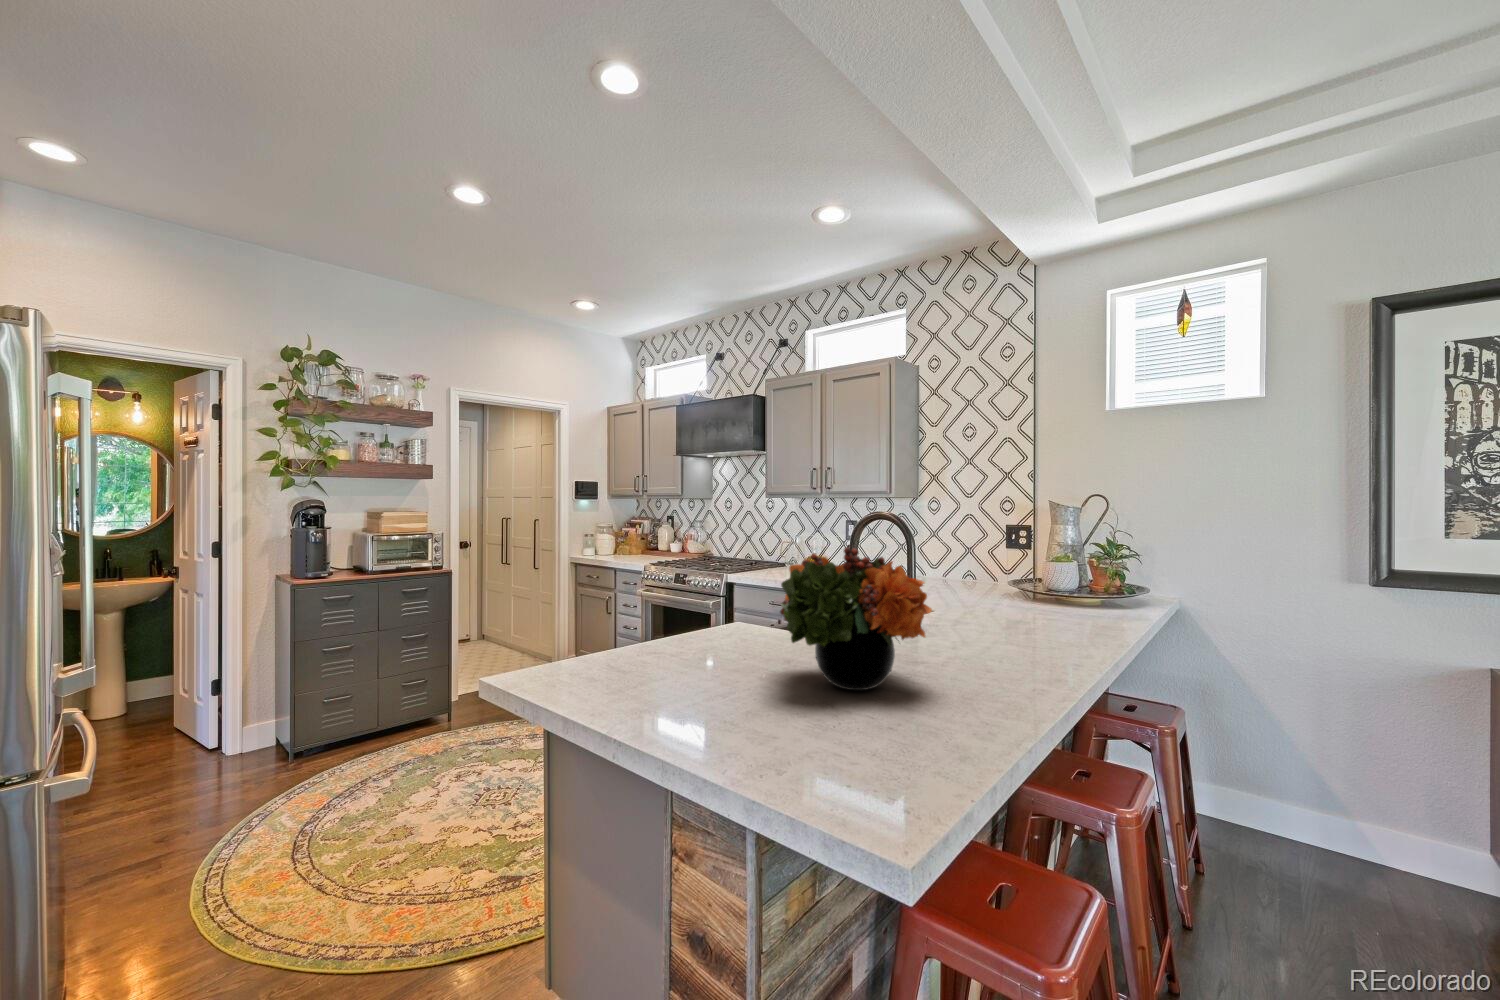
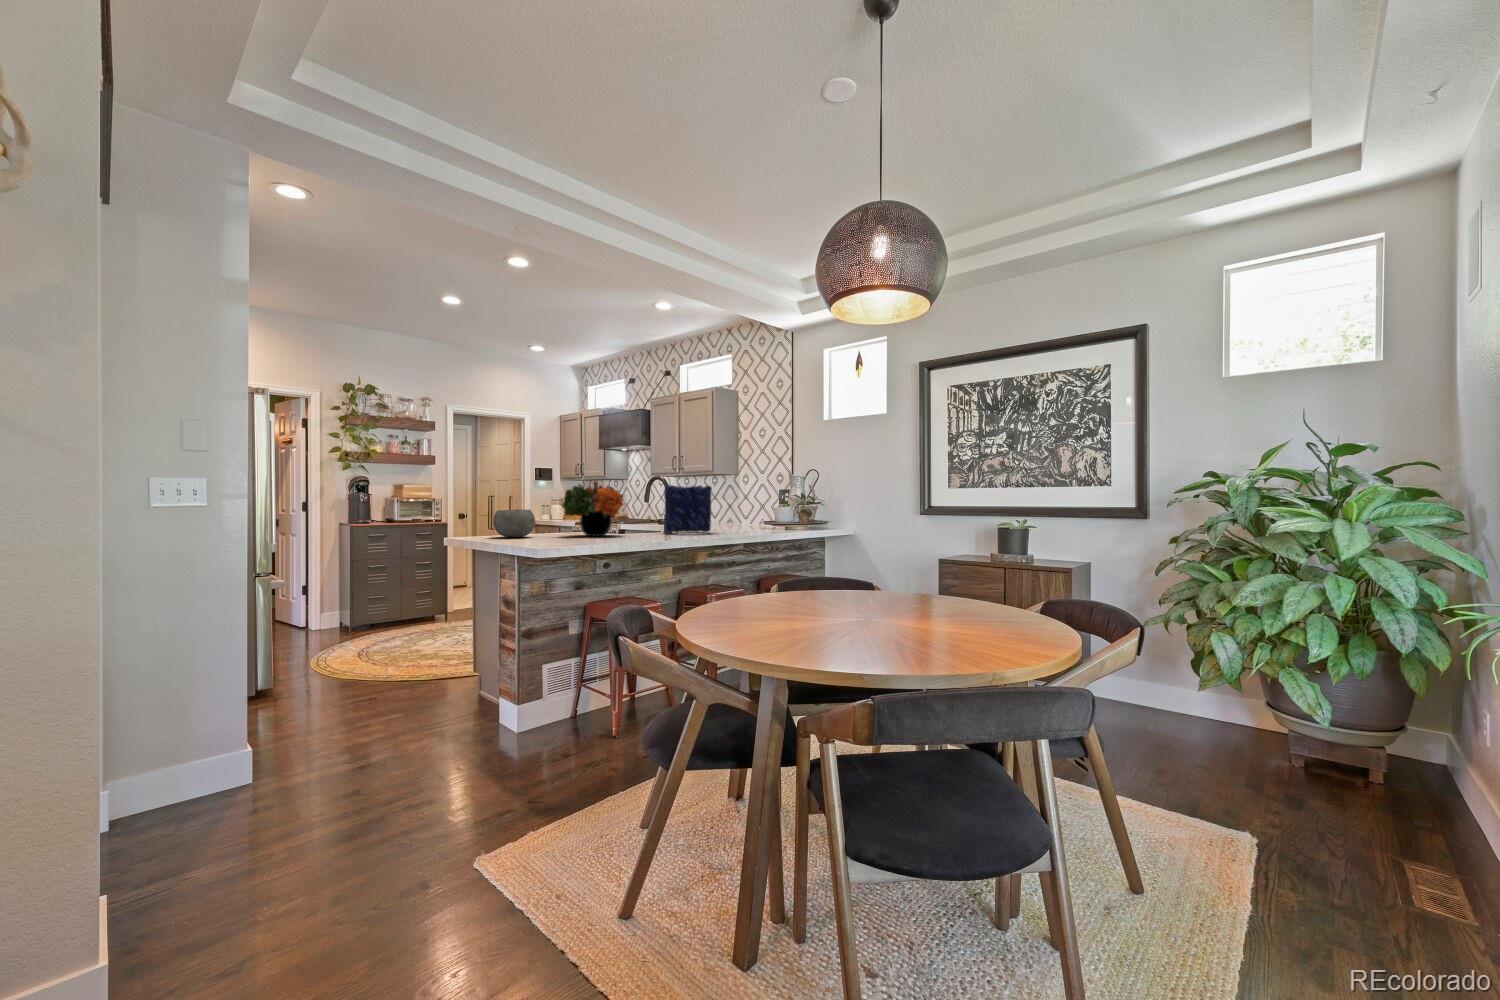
vase: none [950,542,1063,659] -> present [664,485,712,533]
bowl: none [612,623,718,710] -> present [493,510,535,537]

